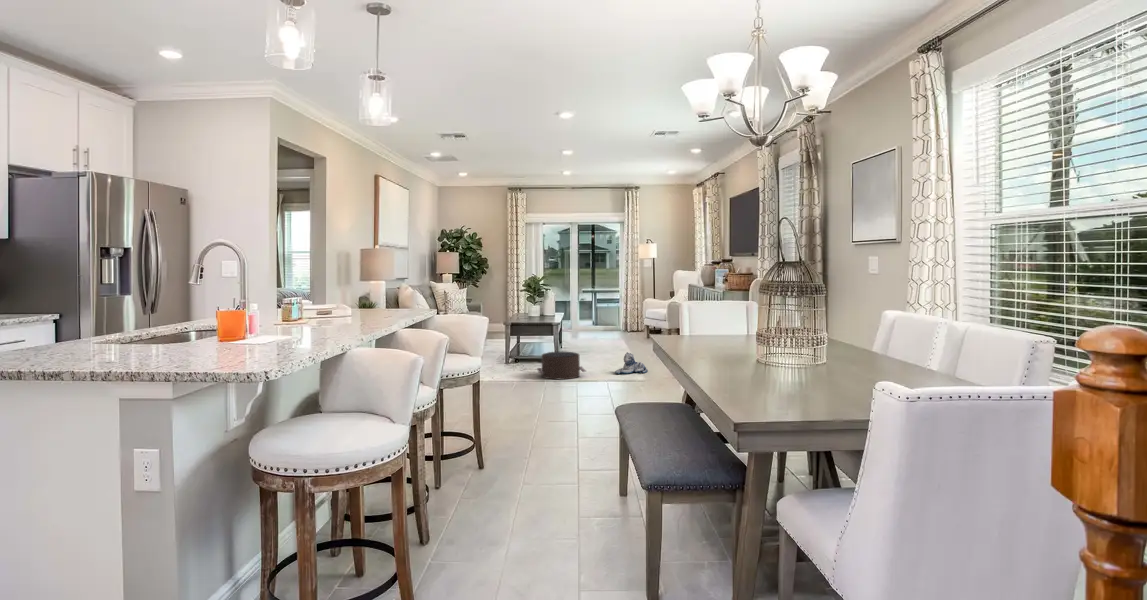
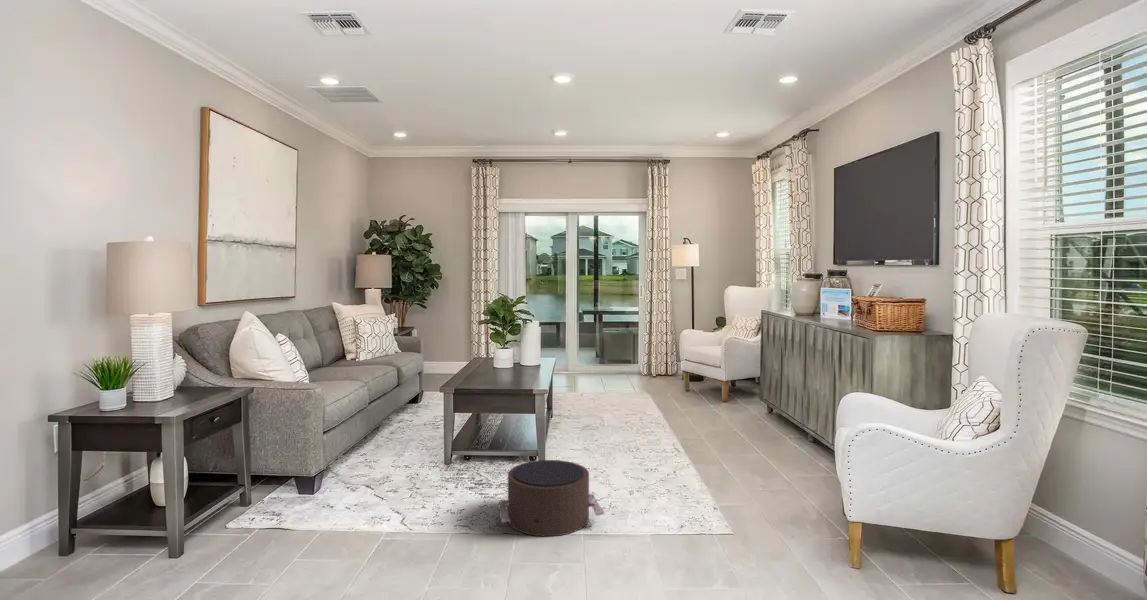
plush toy: present [615,352,648,374] -> none [663,463,727,512]

